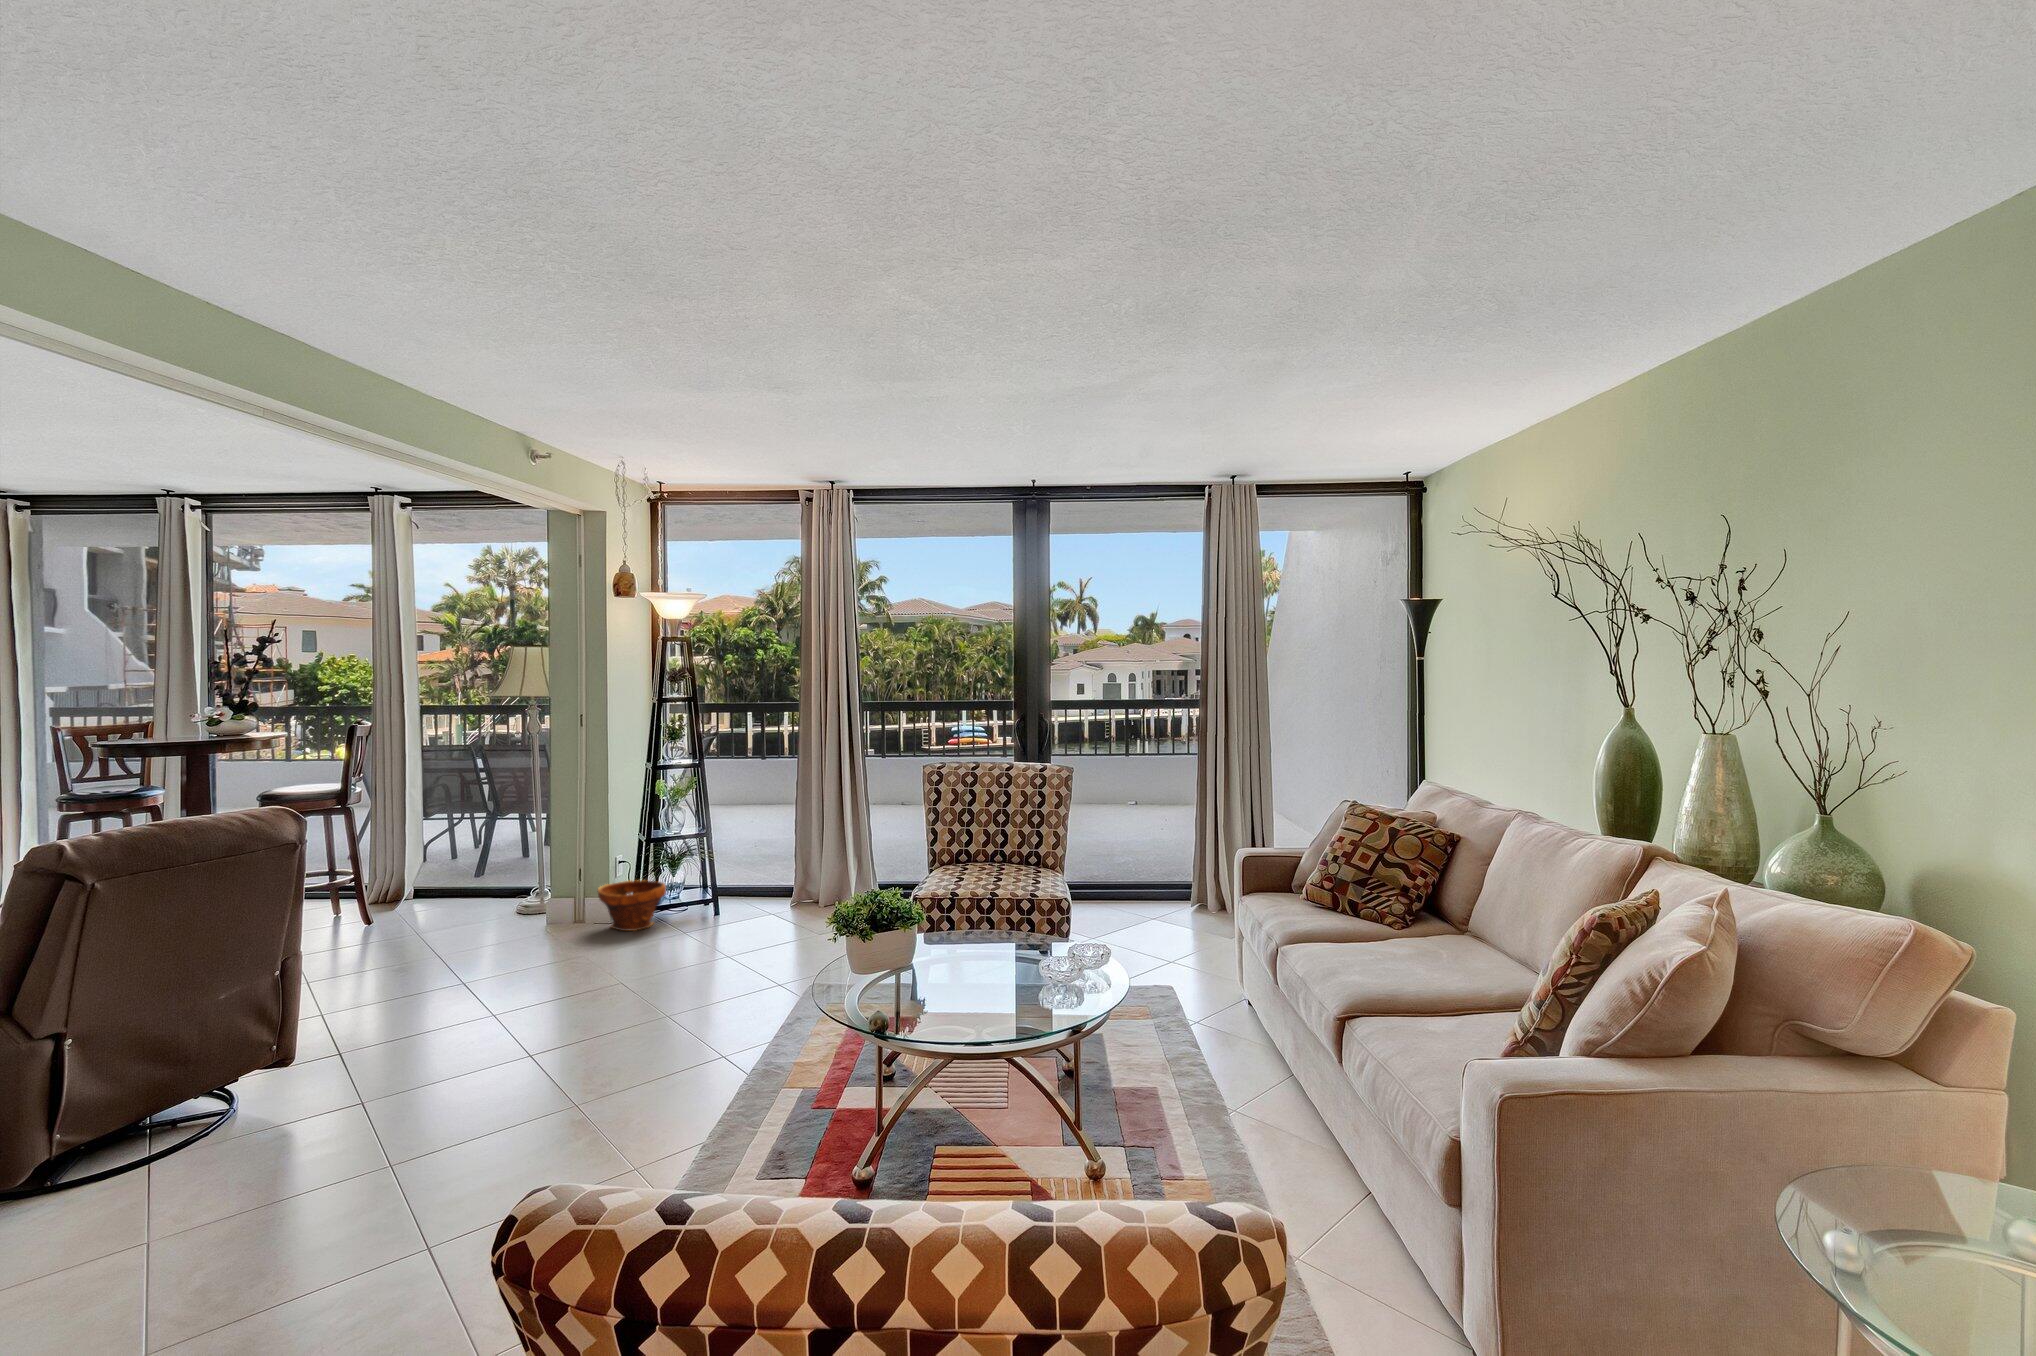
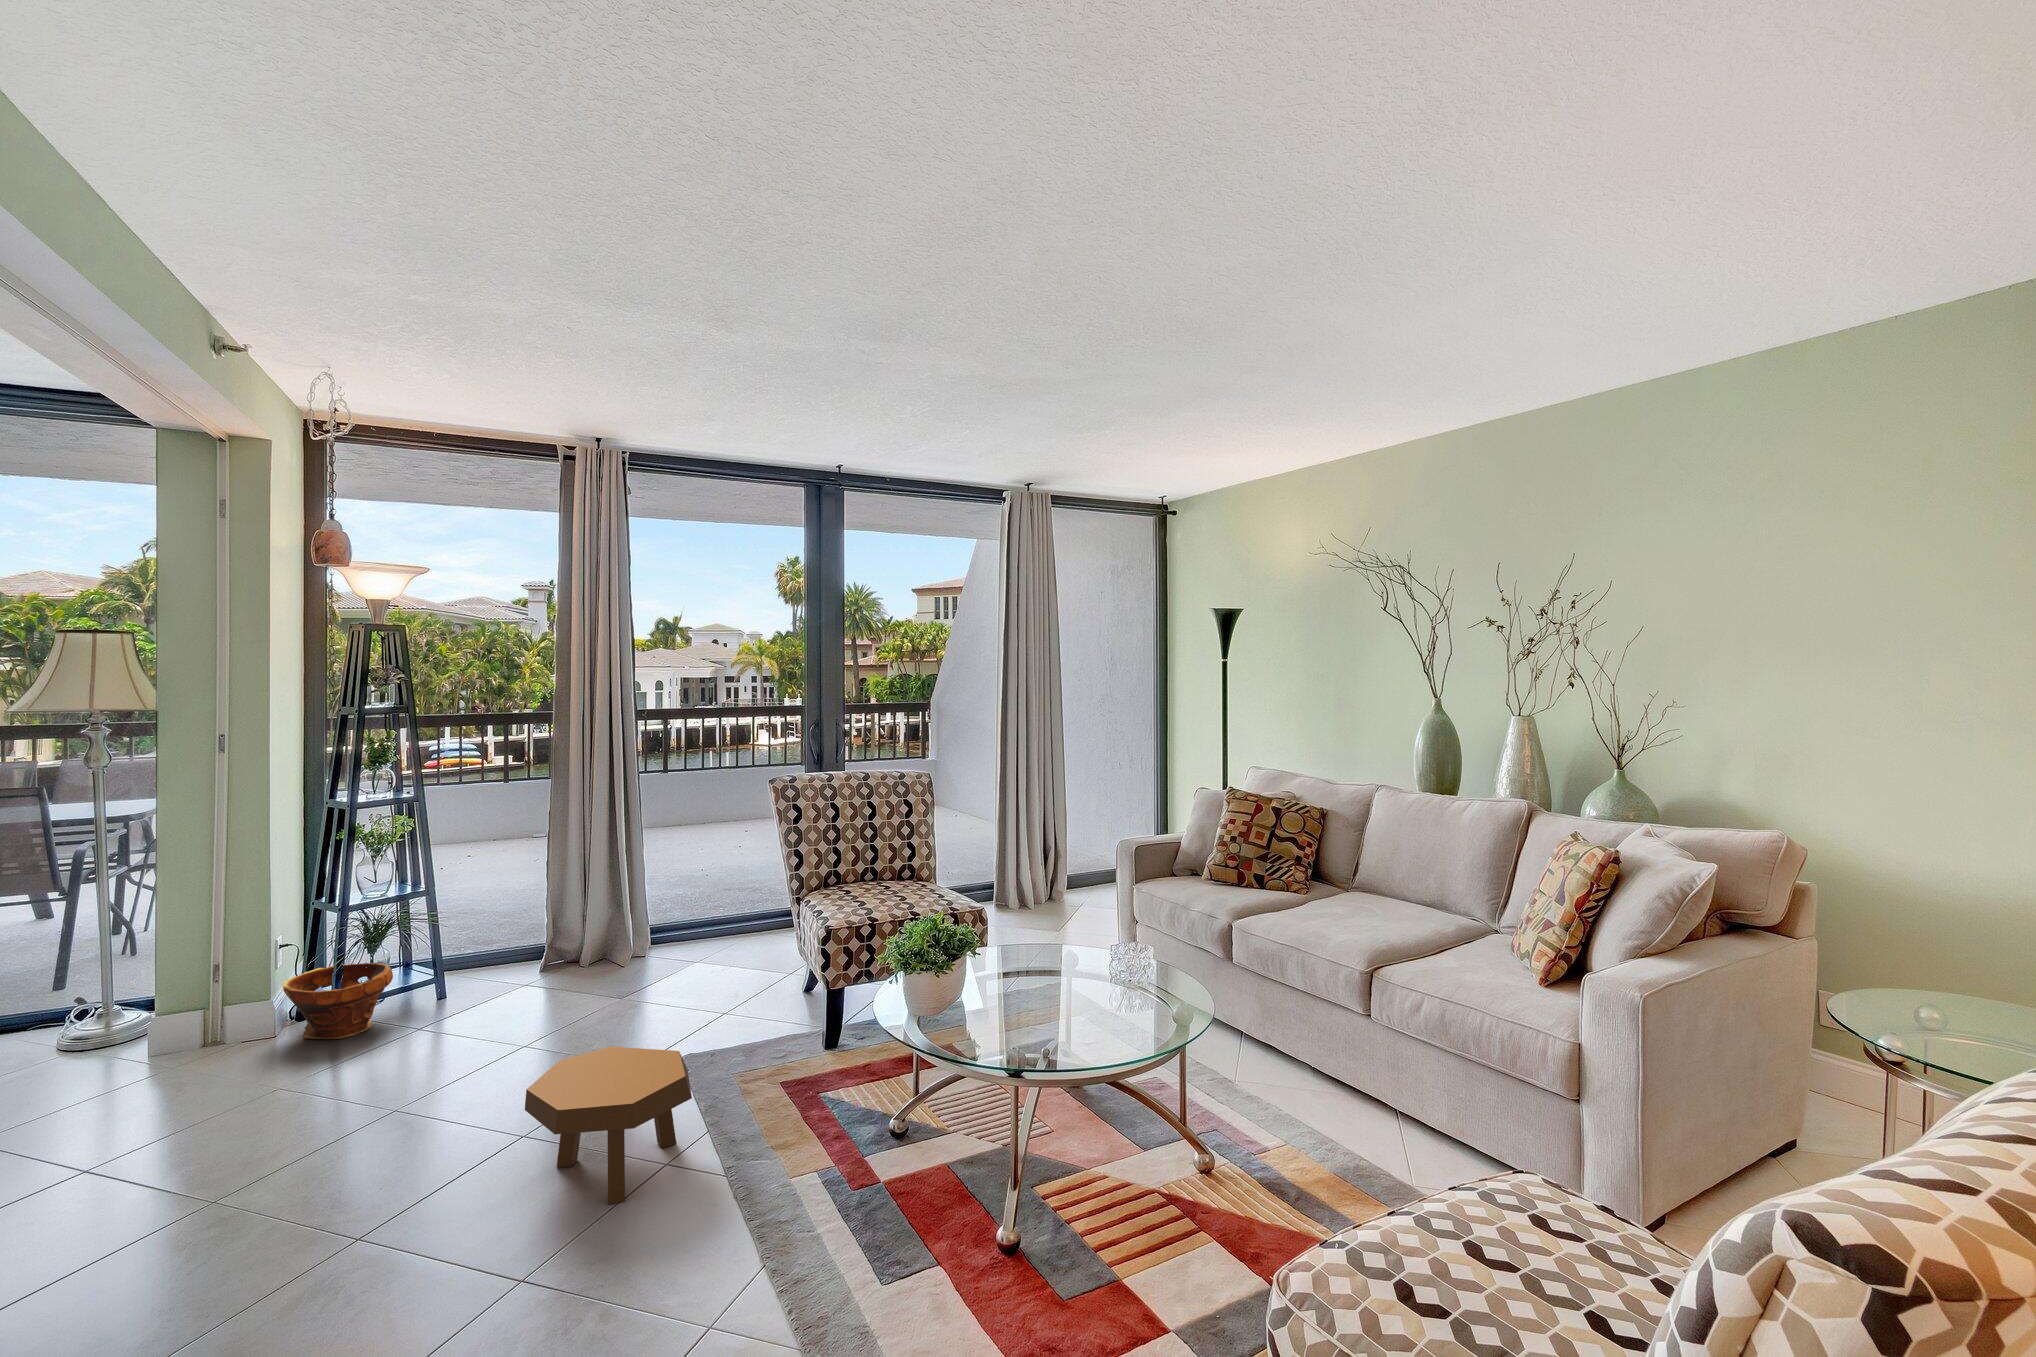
footstool: none [590,959,719,1073] -> present [525,1047,692,1205]

